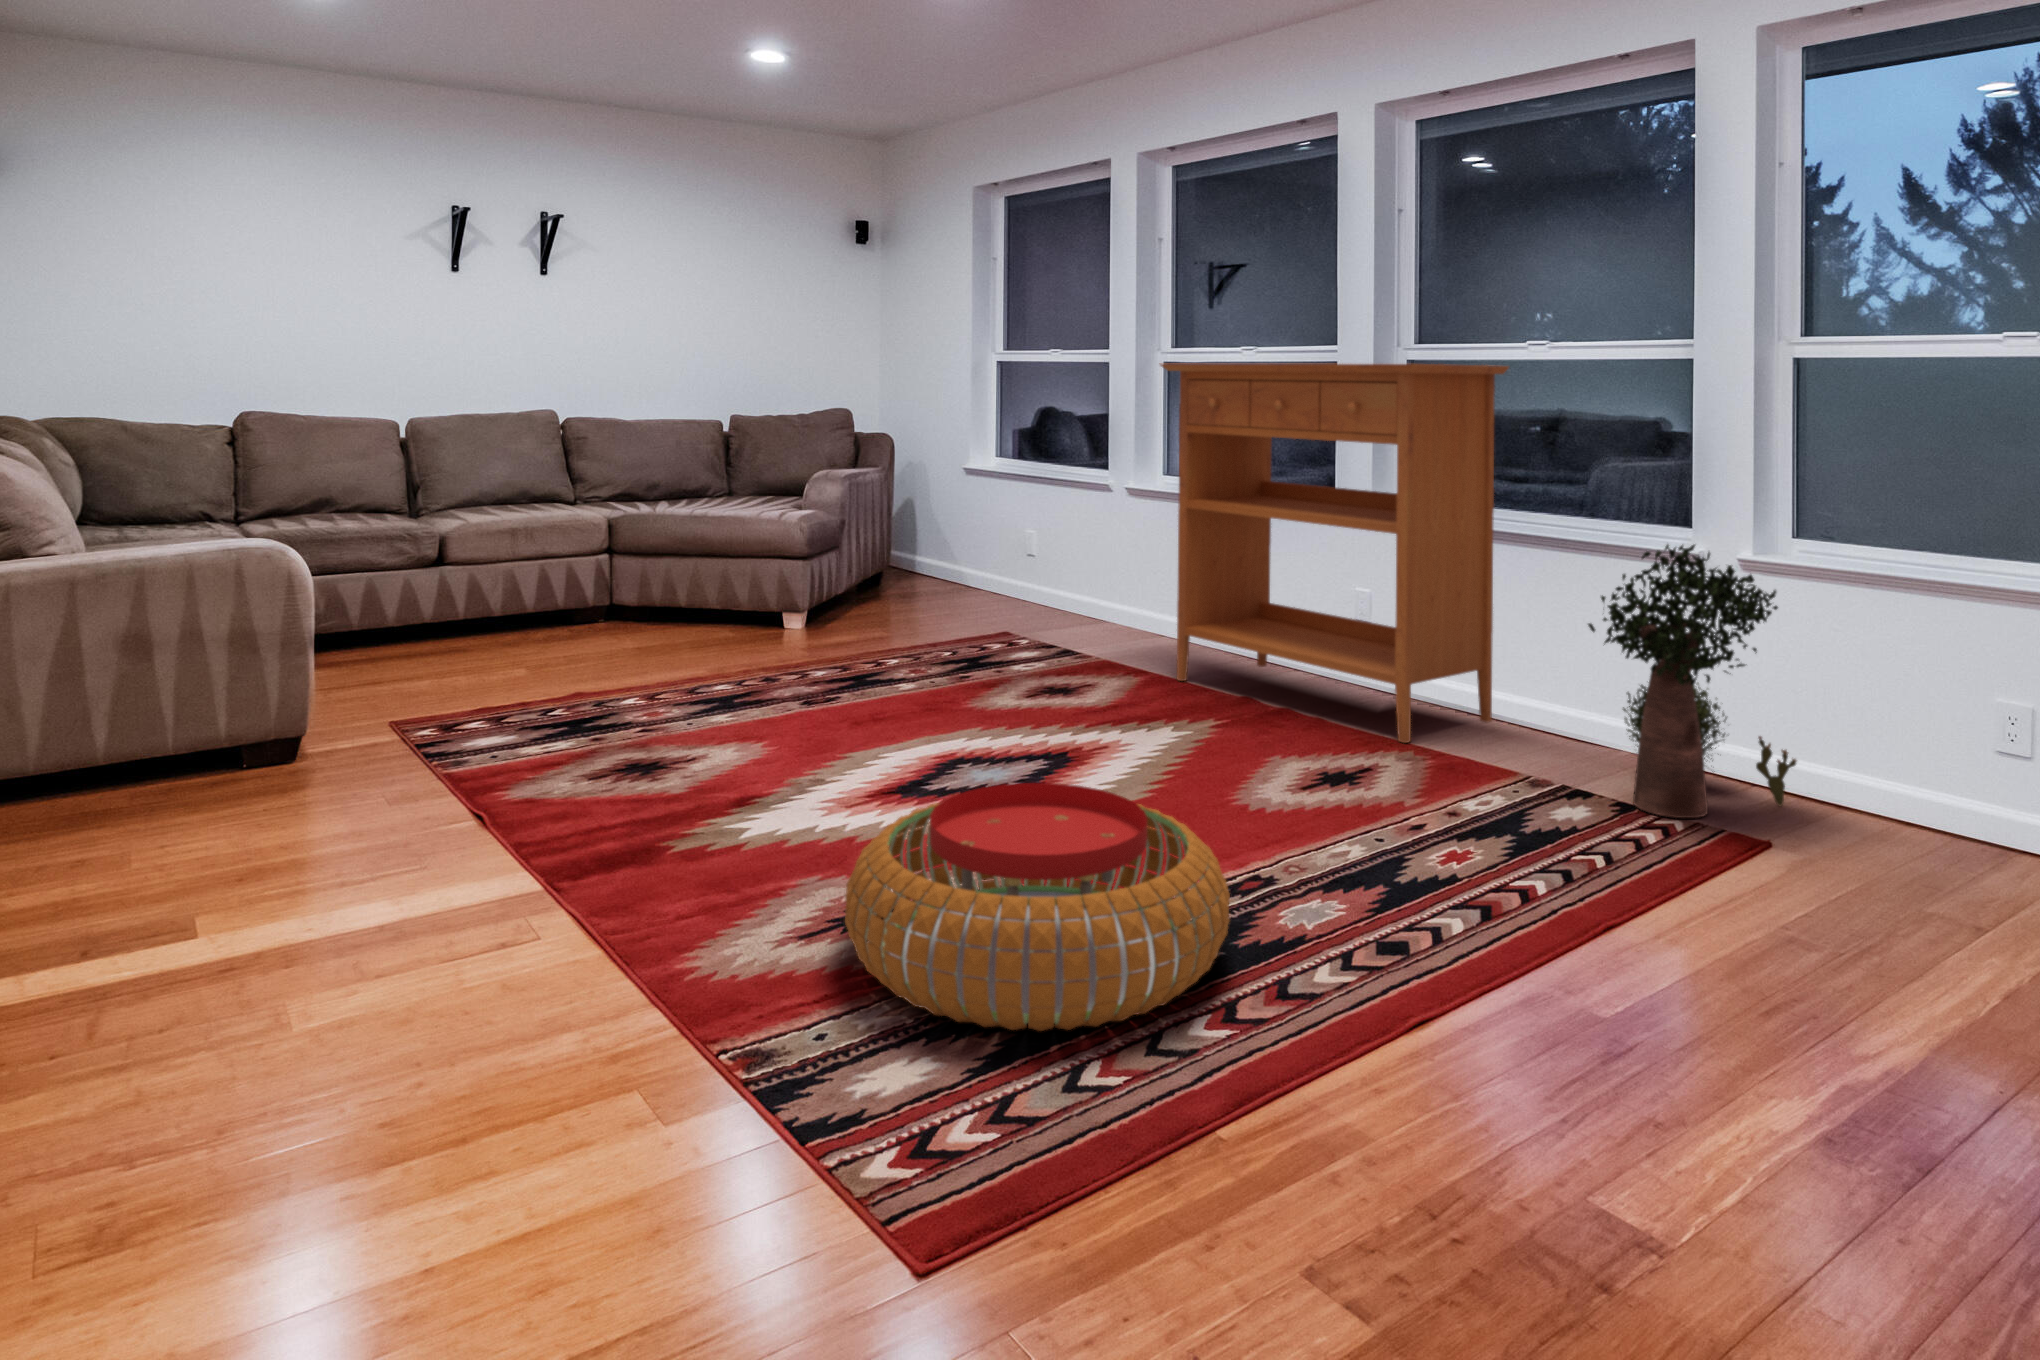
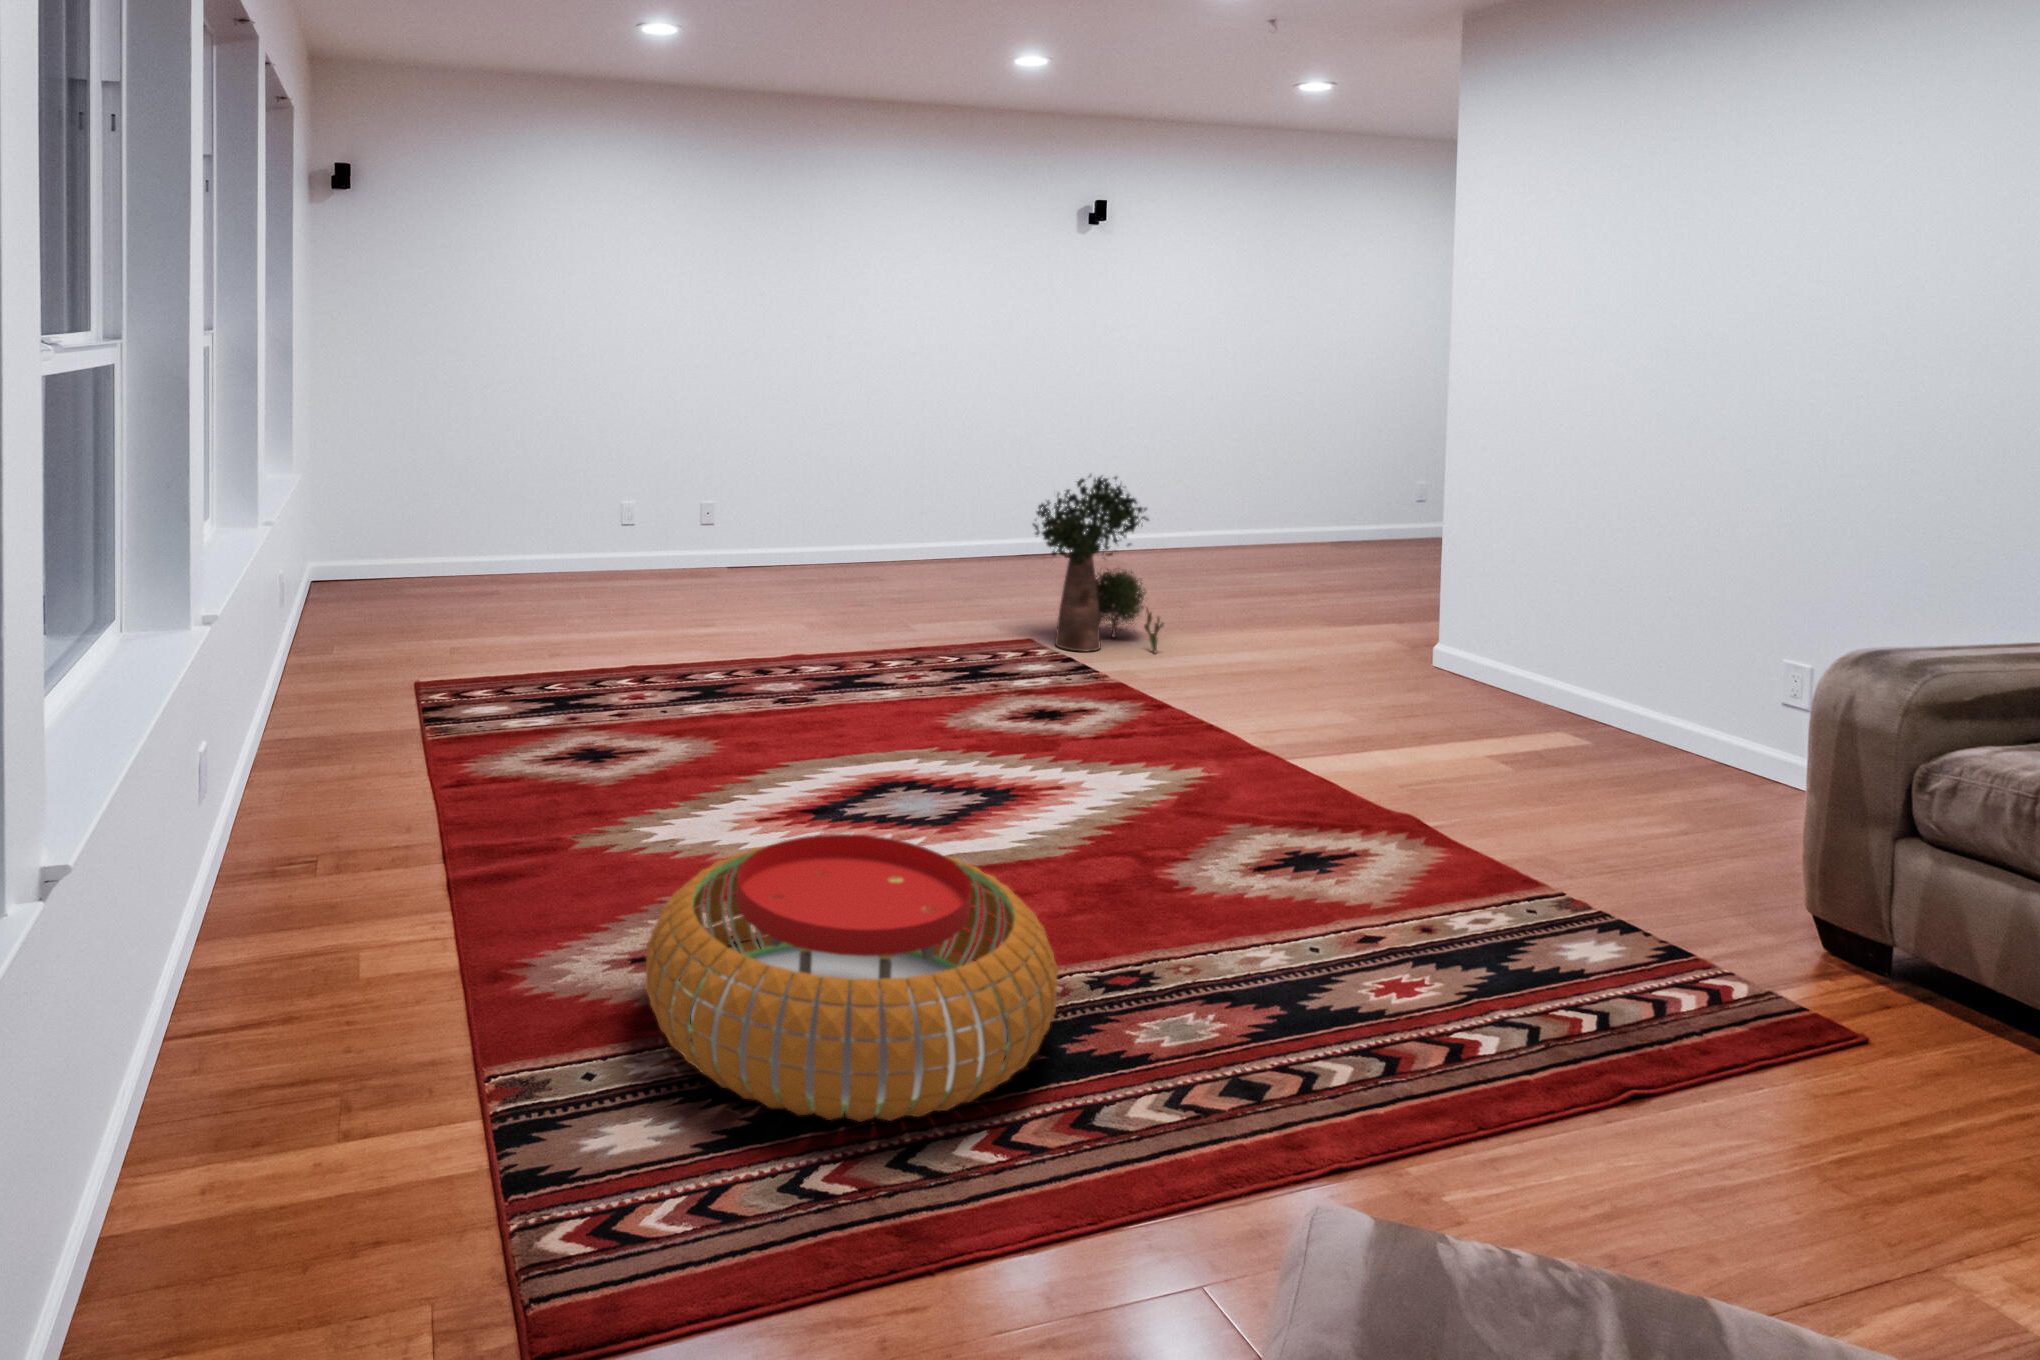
console table: present [1161,363,1508,743] -> none [1181,364,1592,828]
potted plant: present [1588,544,1797,818] -> present [1033,475,1164,653]

